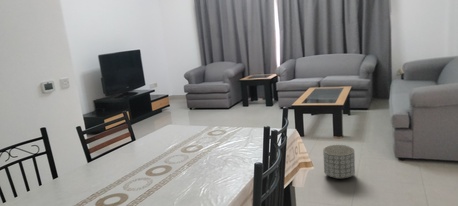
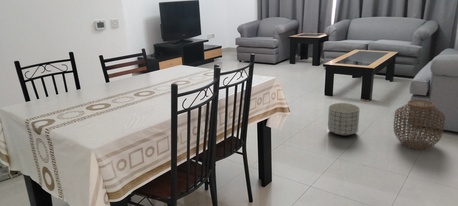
woven basket: none [390,134,438,183] -> present [394,100,445,150]

